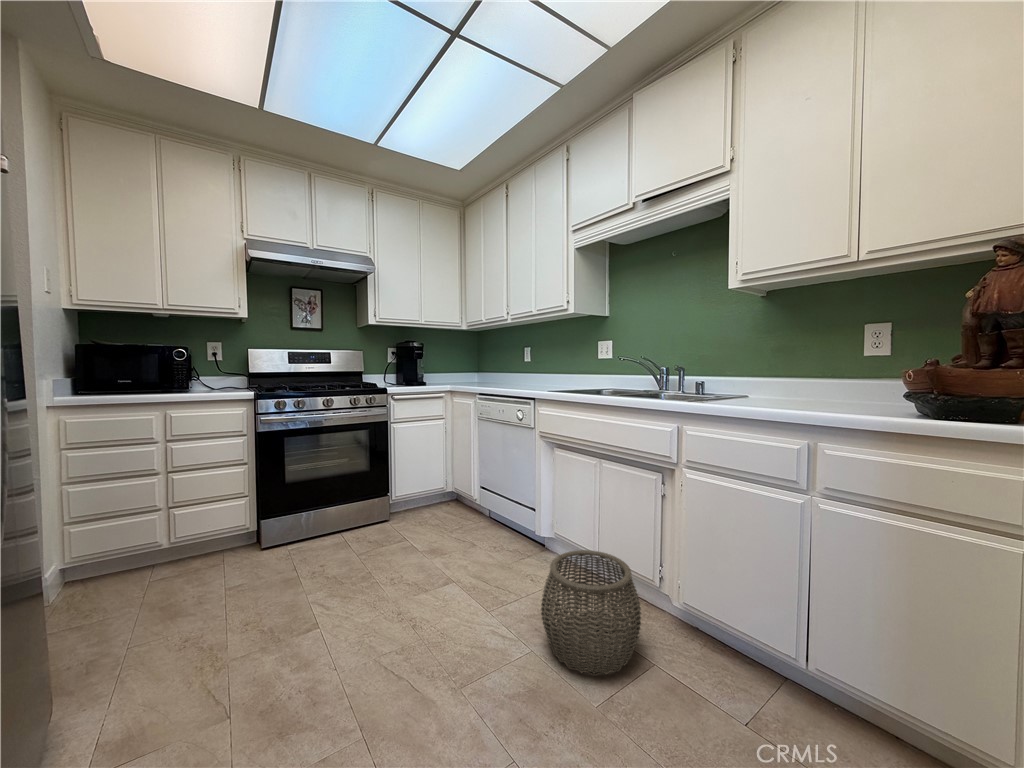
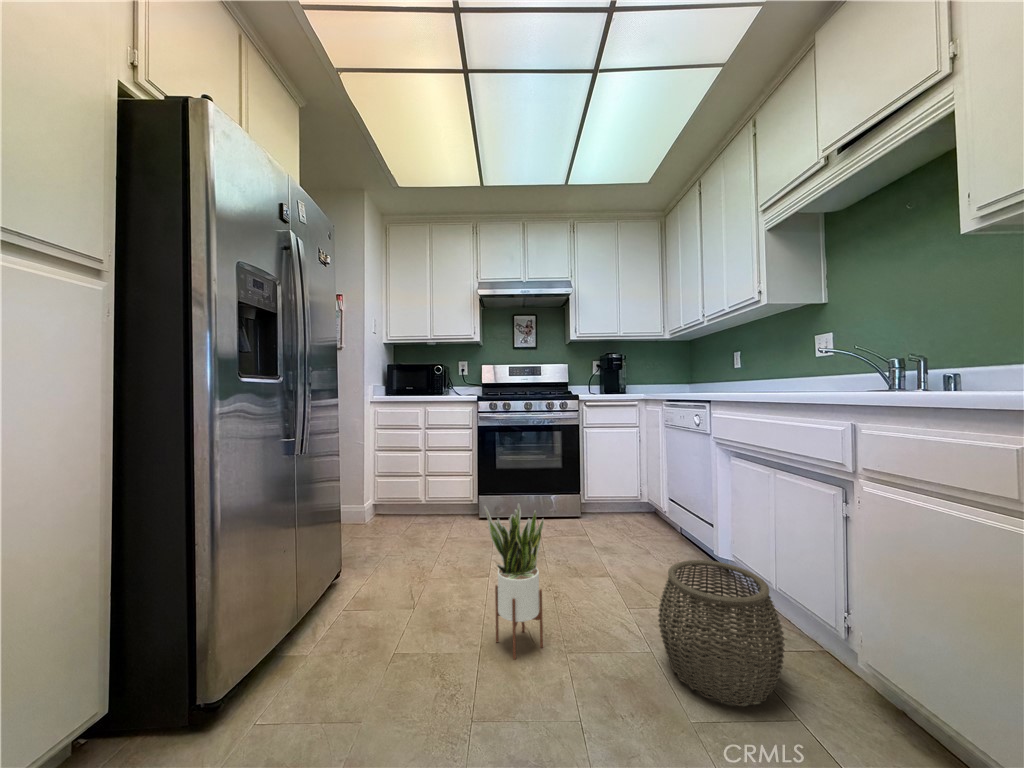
potted plant: none [366,540,433,723] -> present [484,503,544,659]

